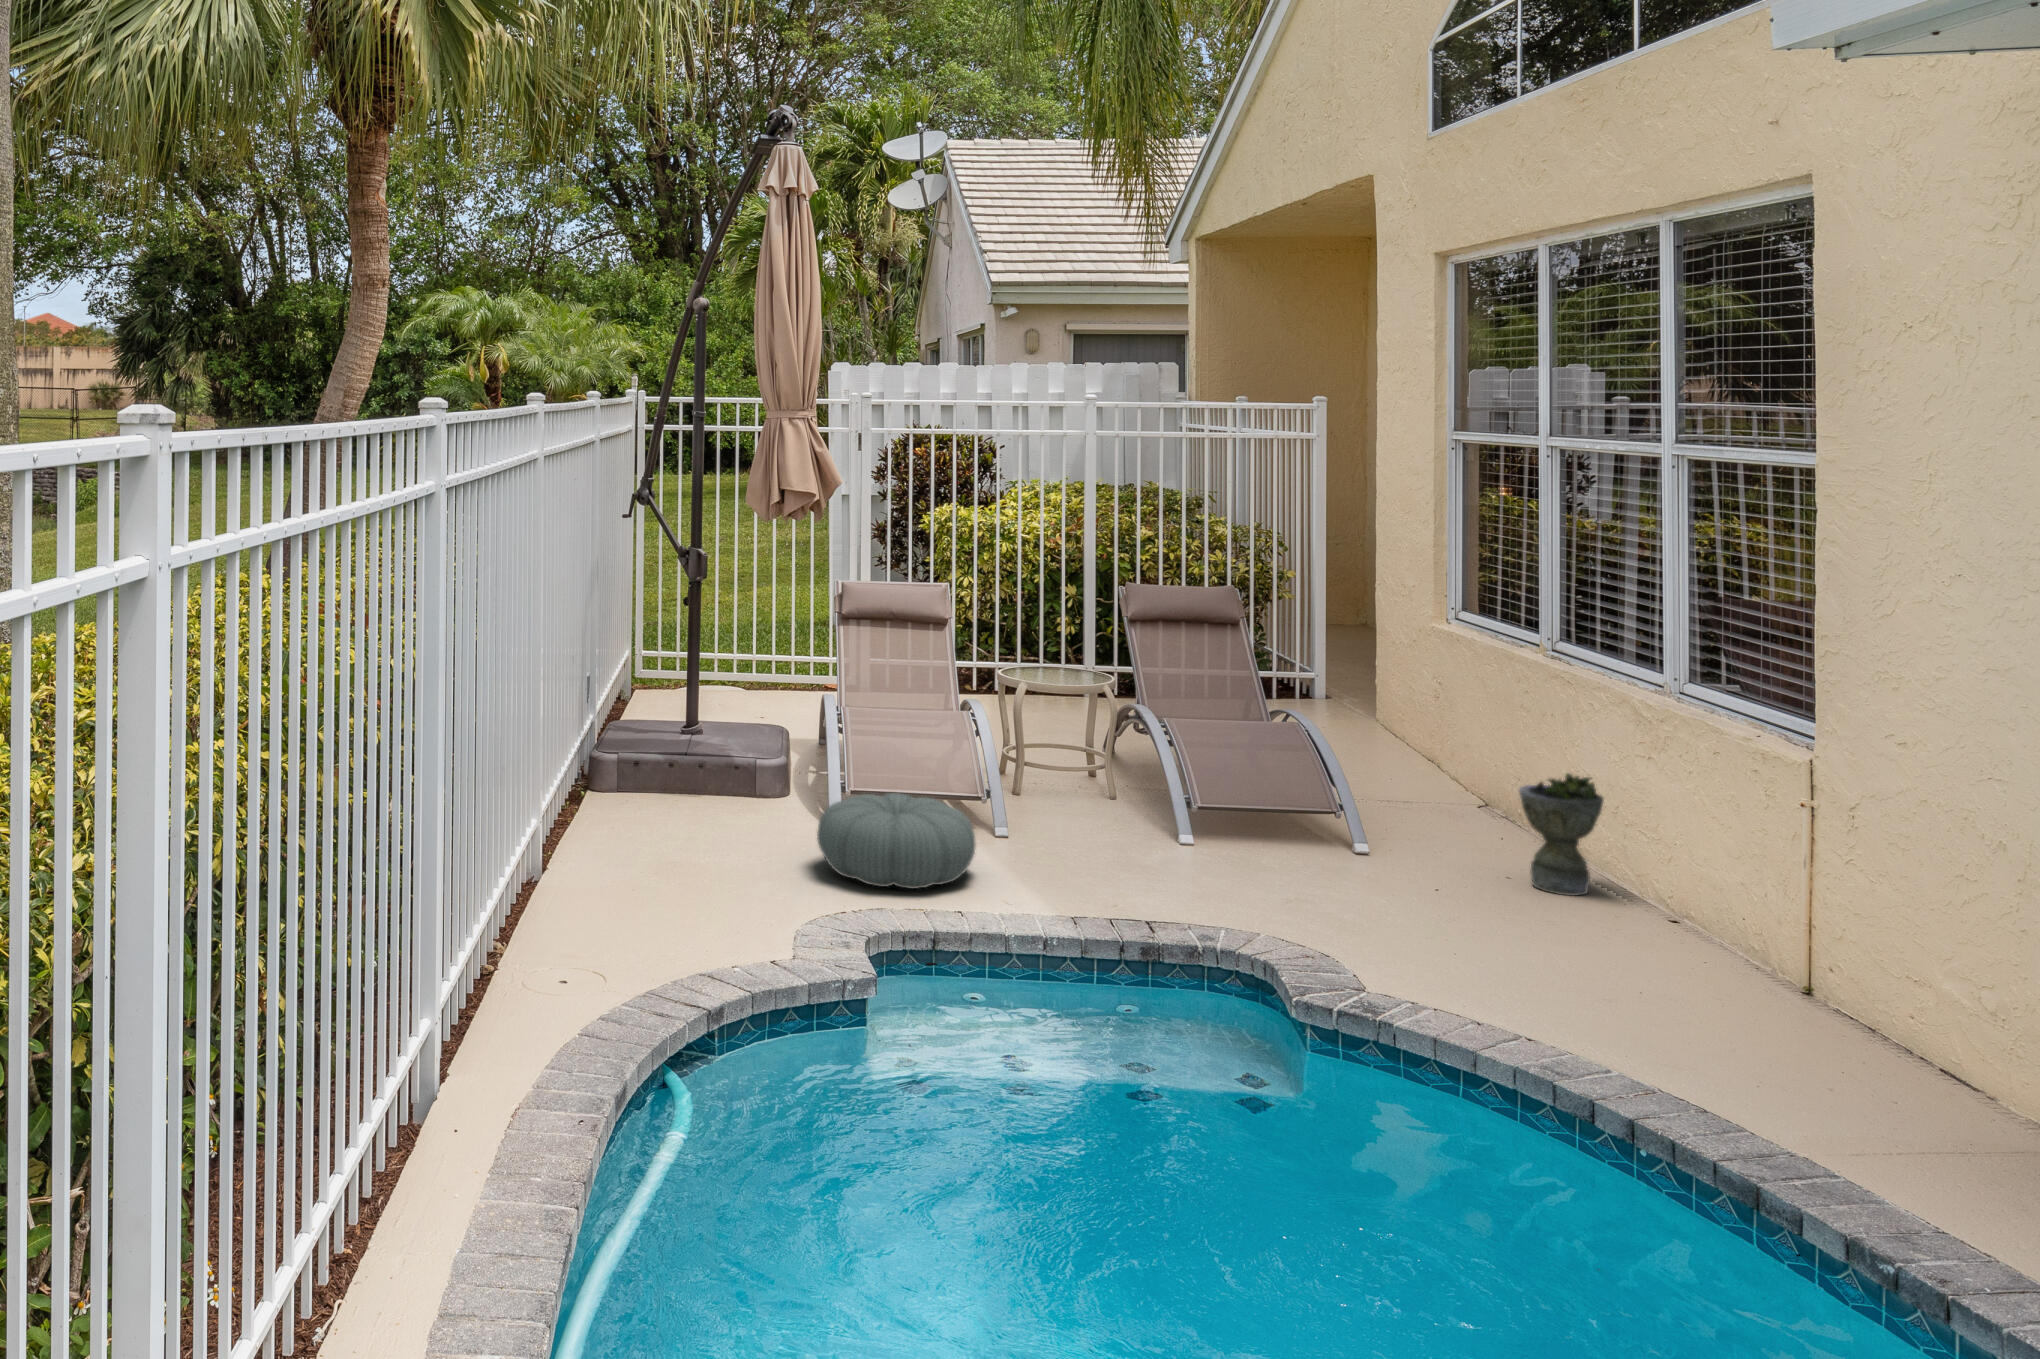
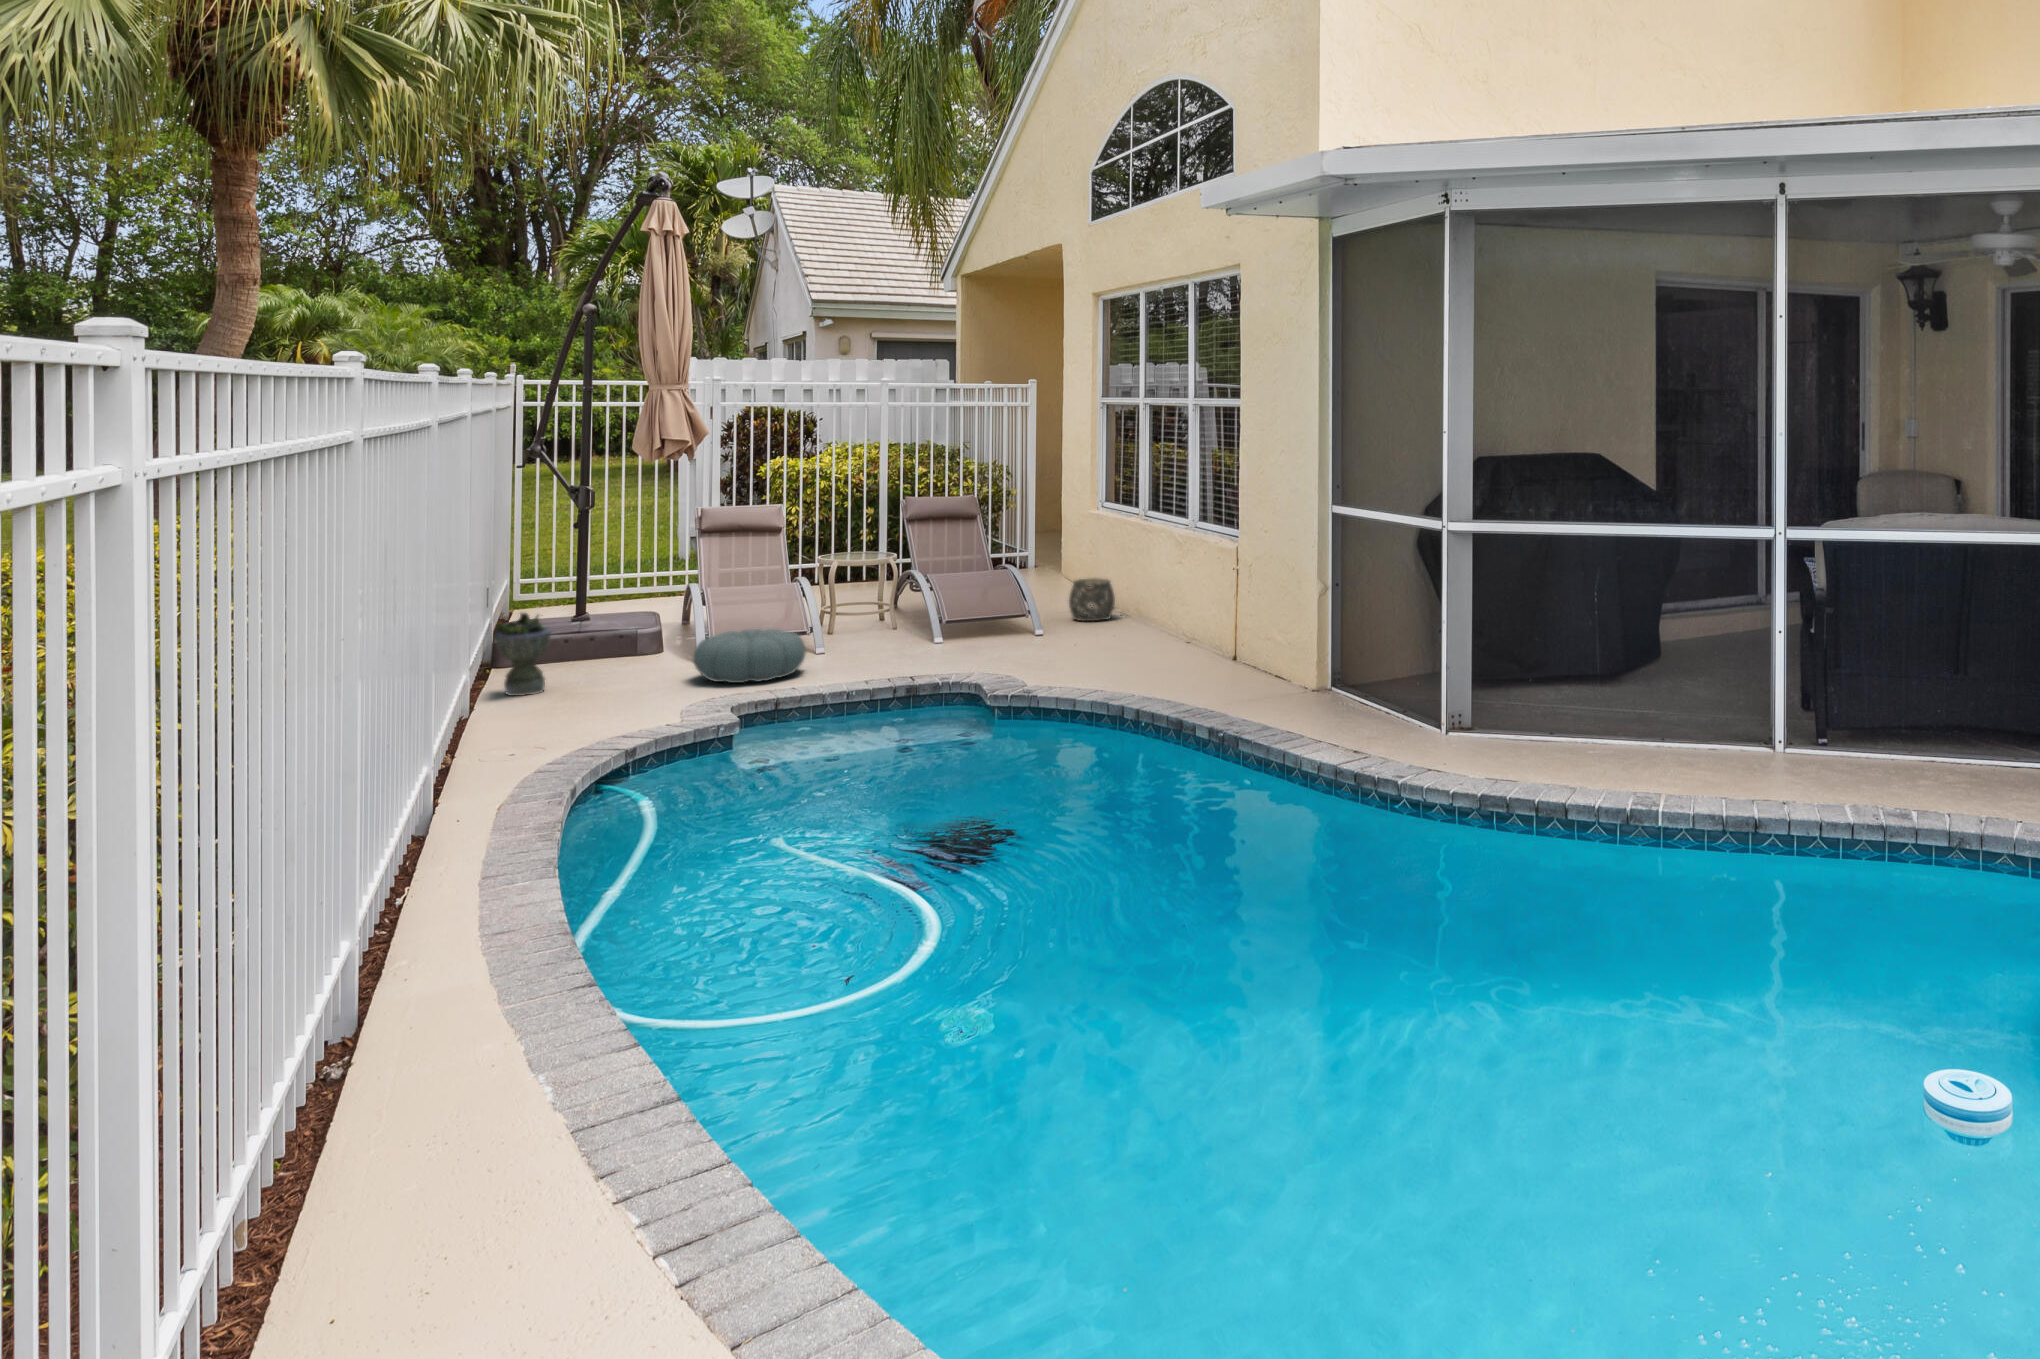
woven basket: none [1407,748,1500,832] -> present [1069,578,1115,621]
planter: present [1519,773,1603,896] -> present [493,613,552,696]

